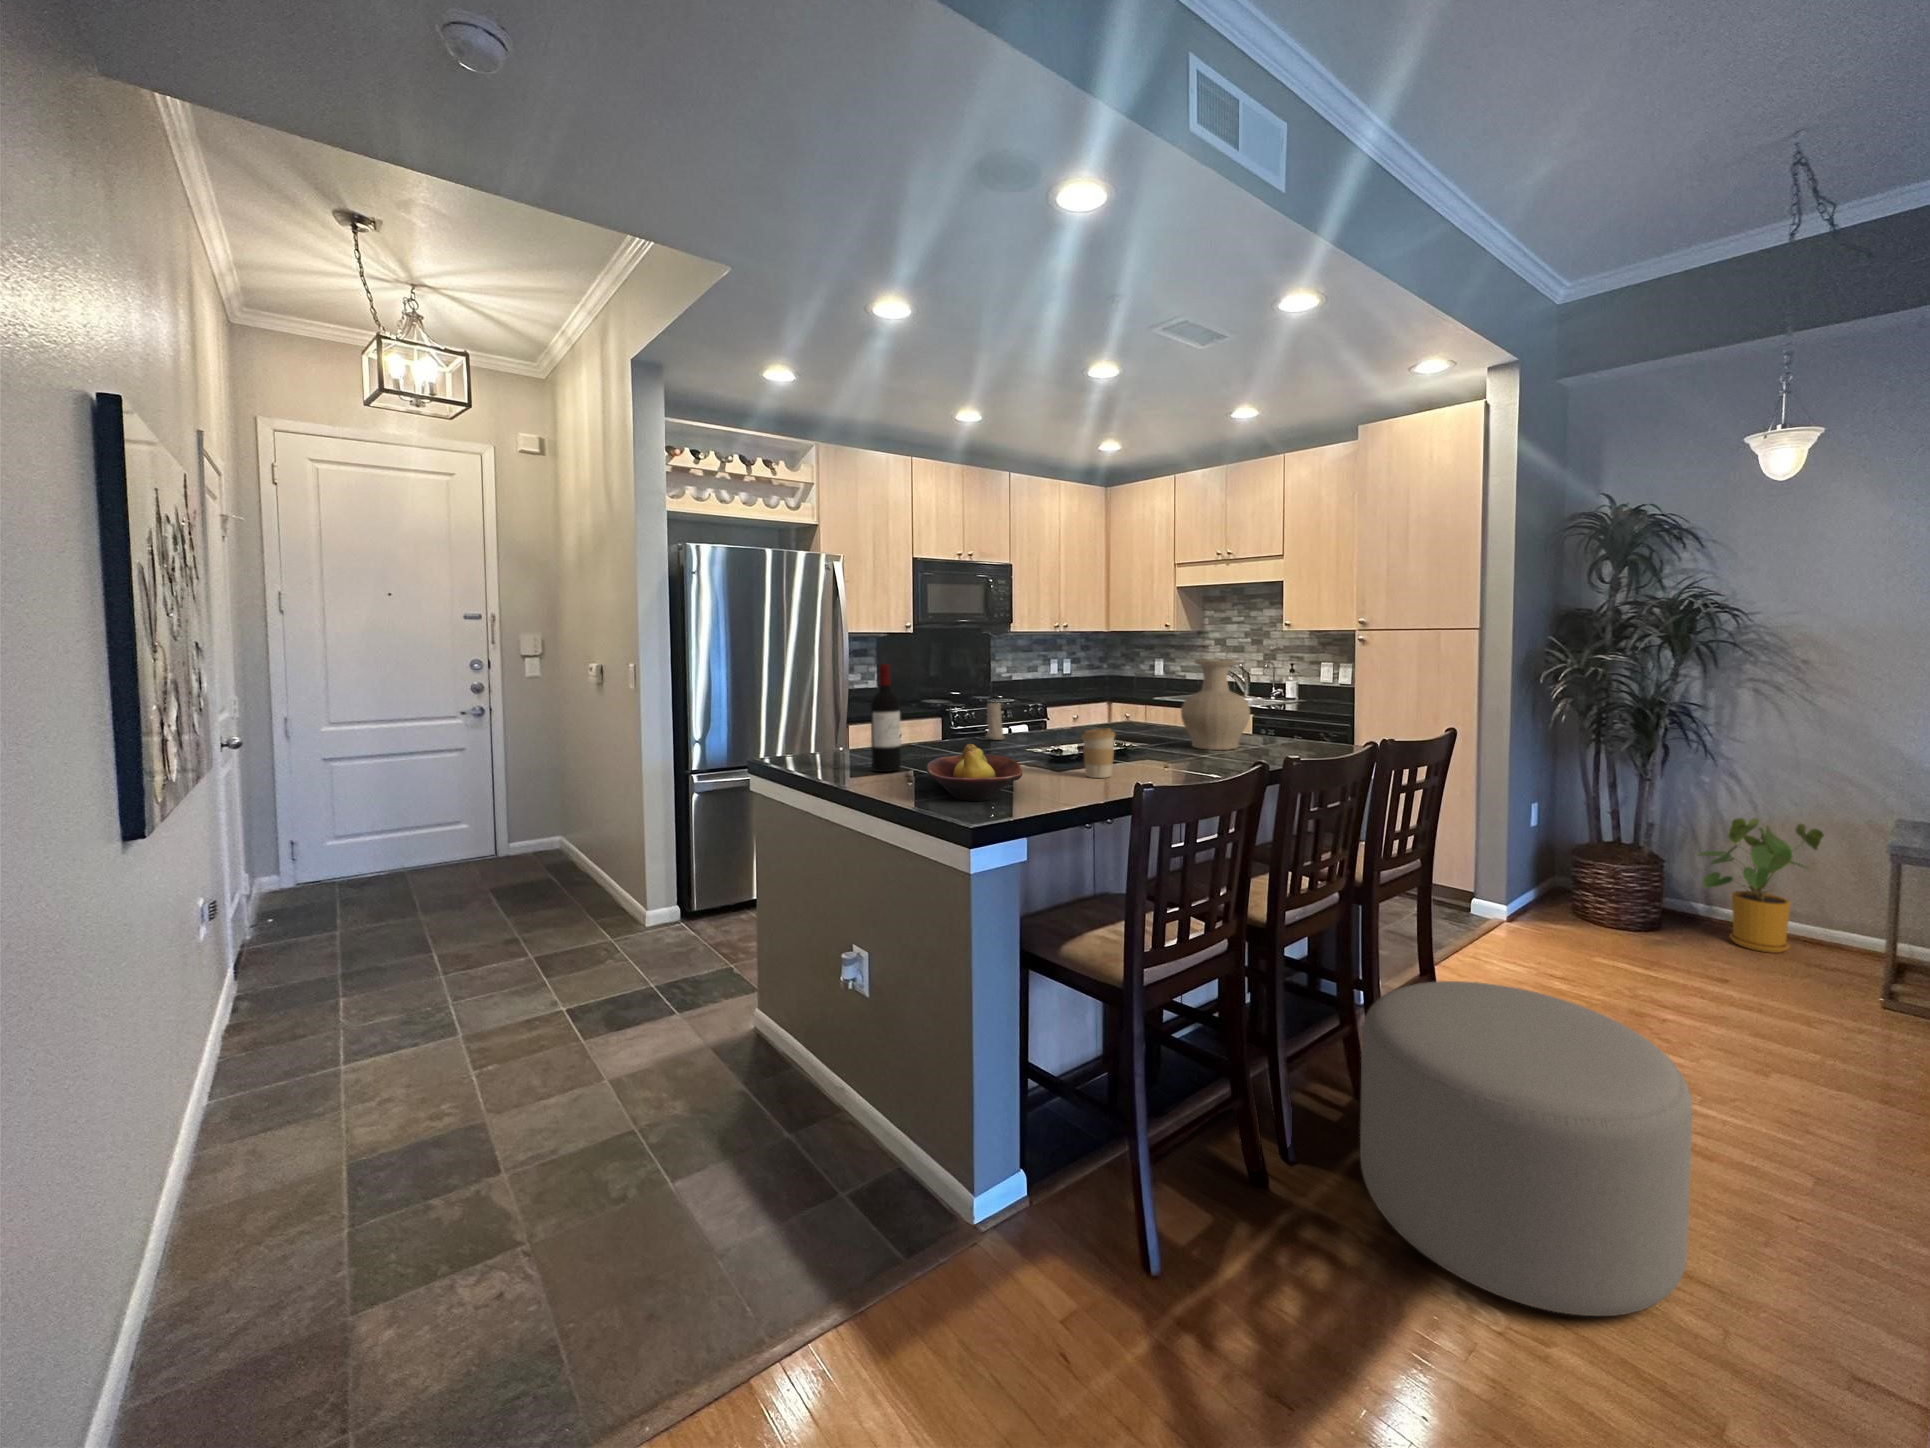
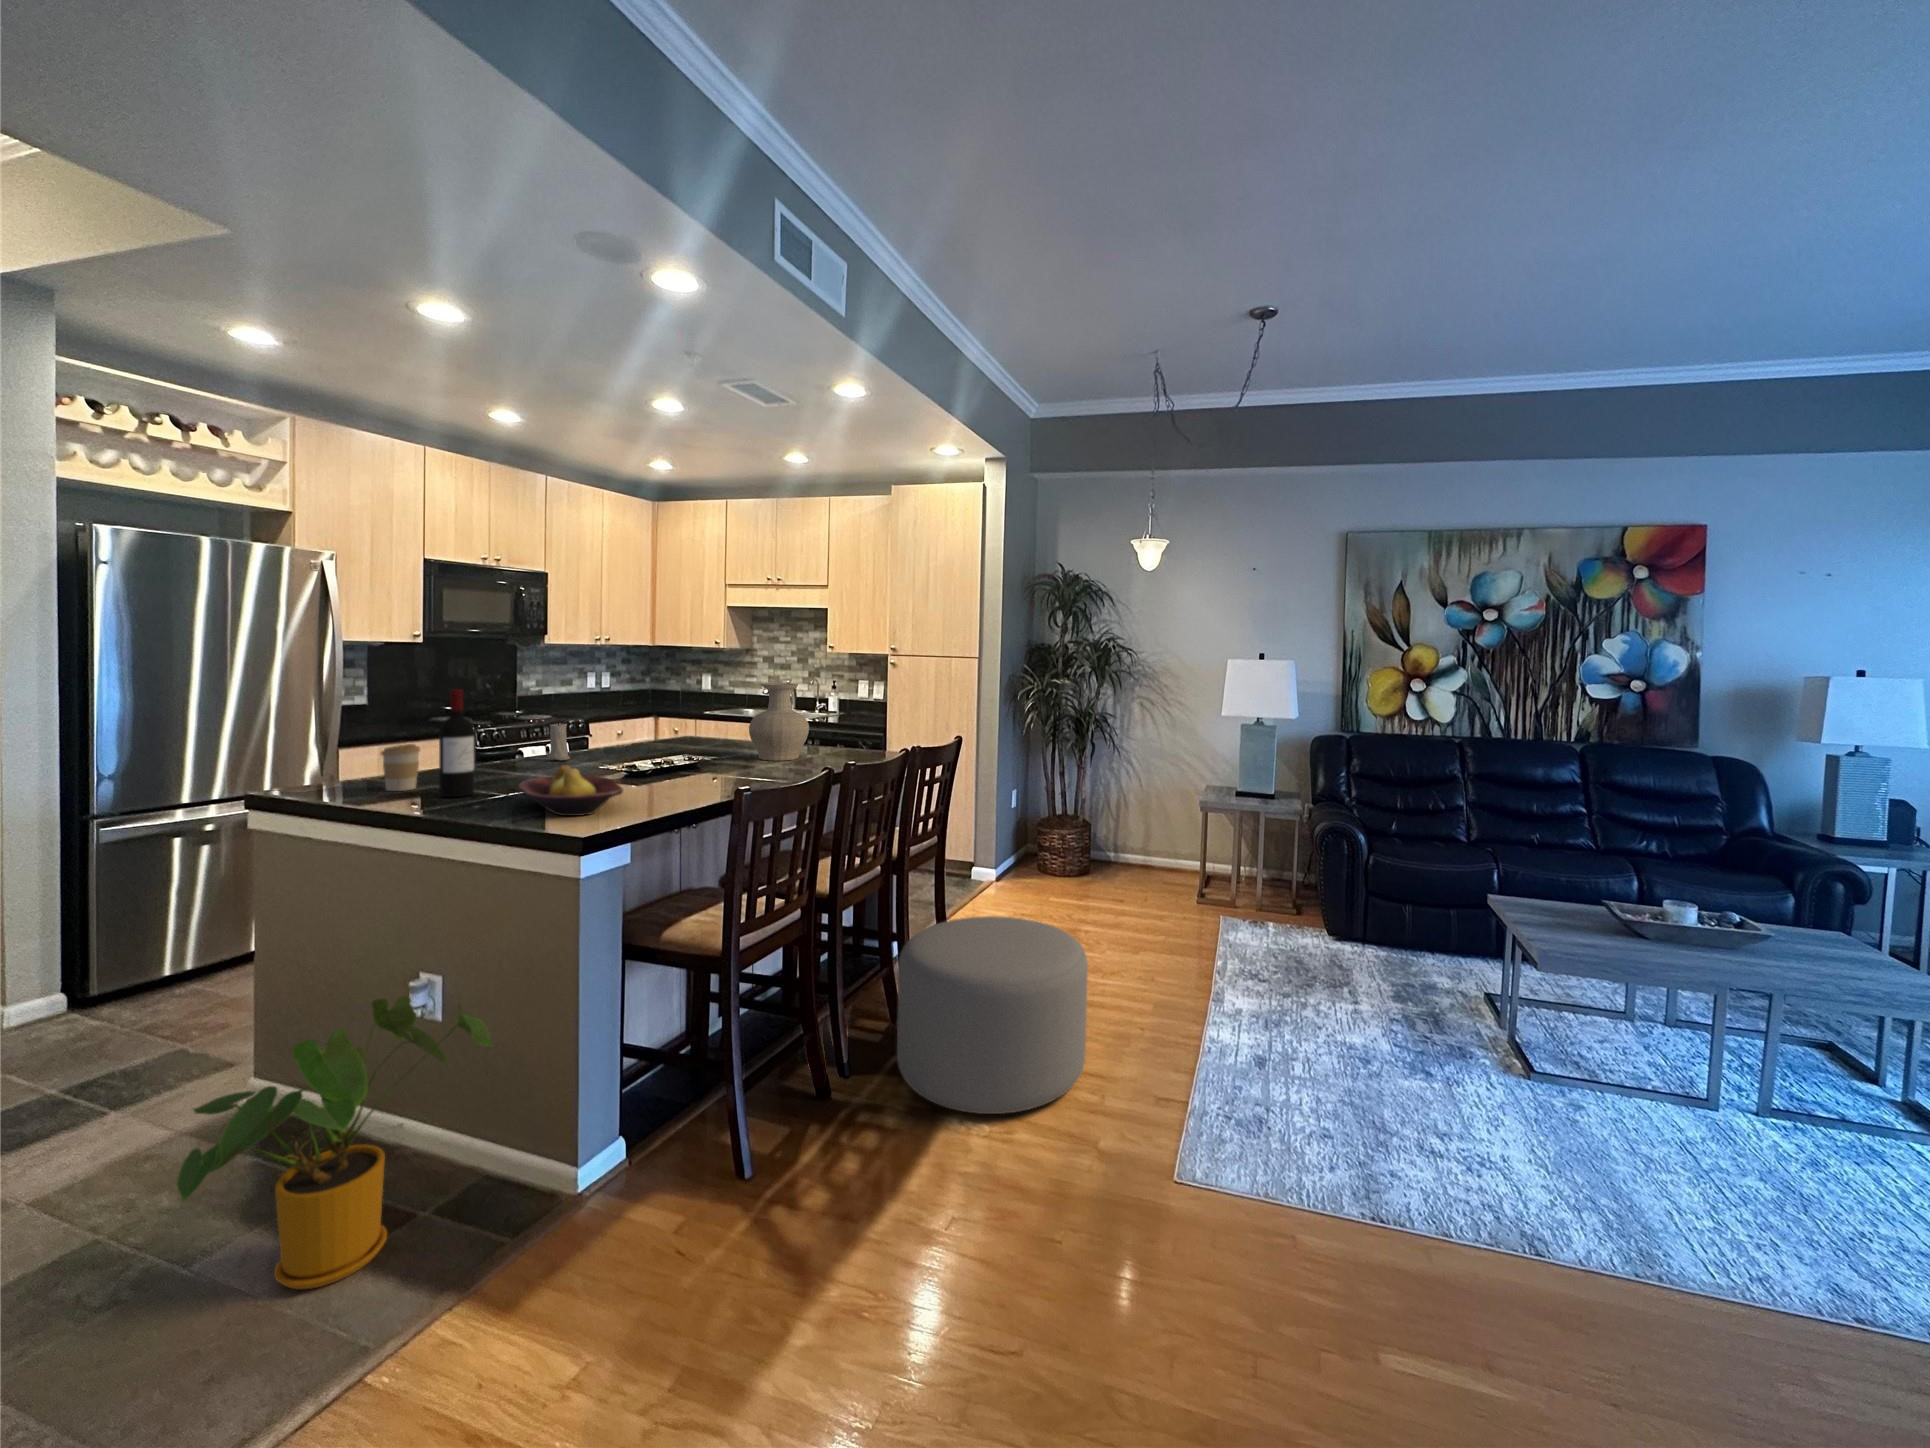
coffee cup: present [1081,728,1115,778] -> present [381,744,420,791]
house plant: present [1699,818,1824,953] -> present [176,996,493,1289]

